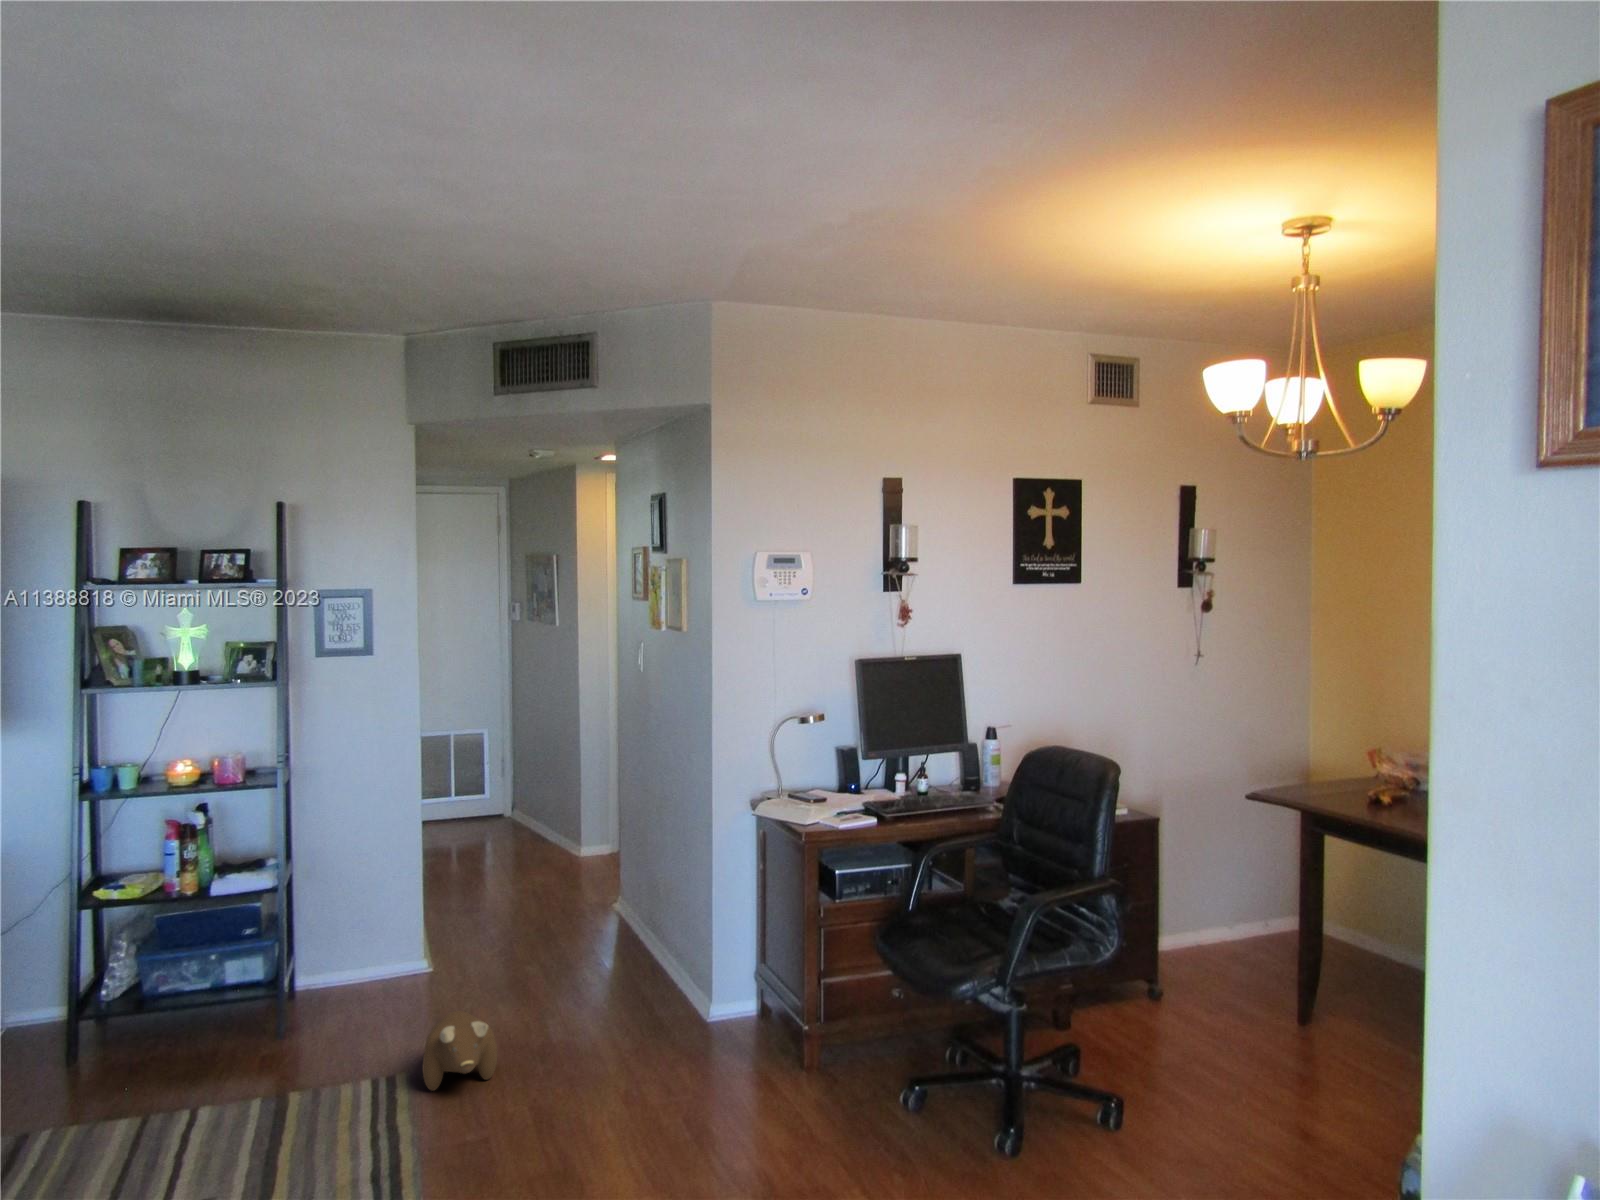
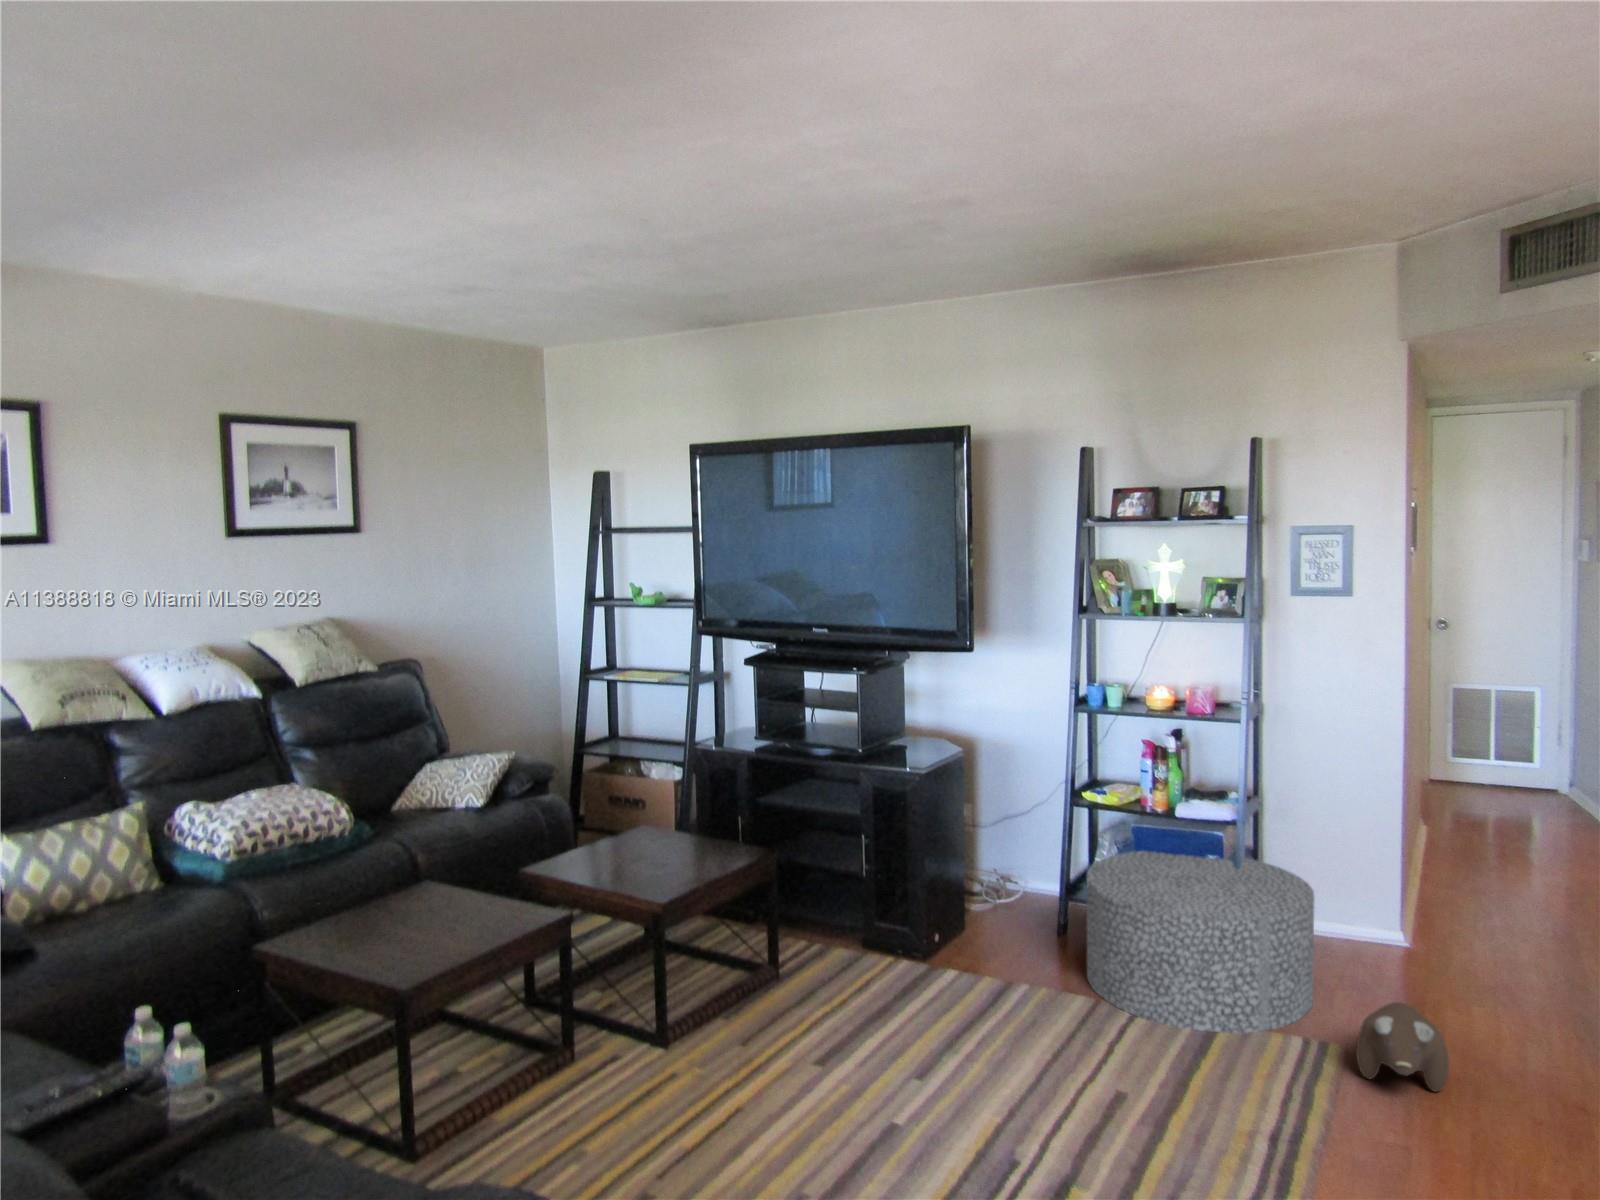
ottoman: none [114,922,366,1120] -> present [1087,851,1314,1033]

